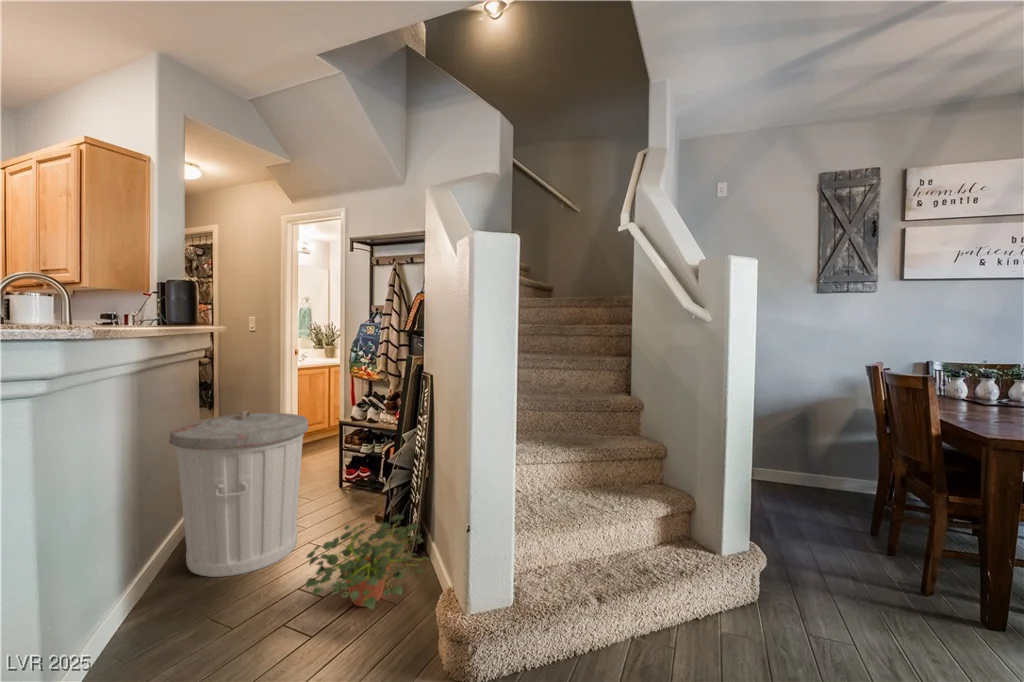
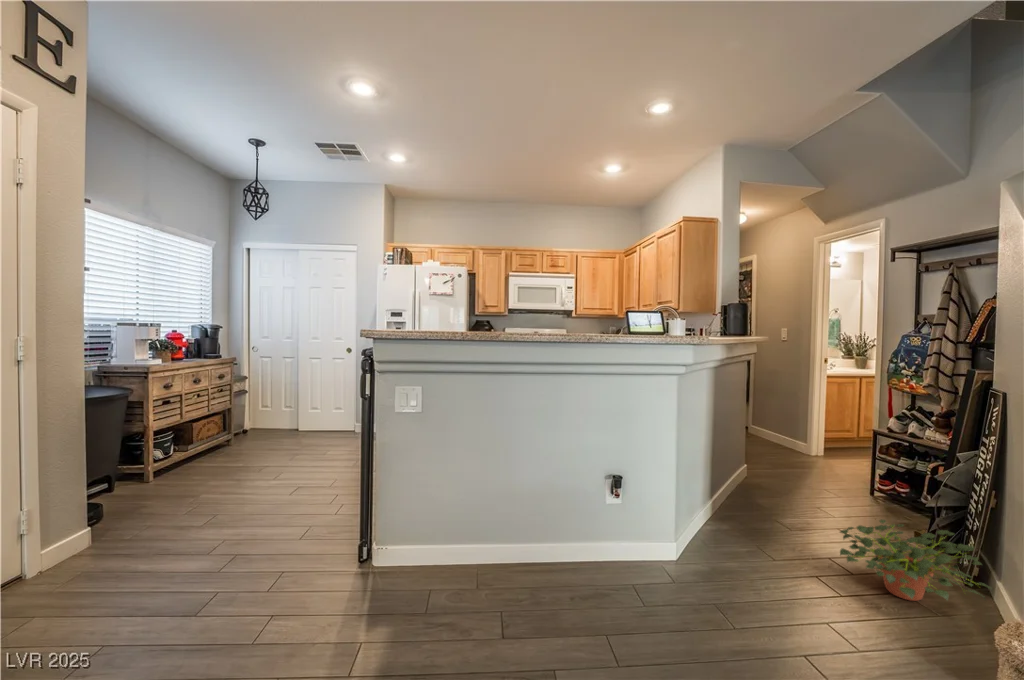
trash can: present [169,410,309,577] -> none [731,403,842,531]

